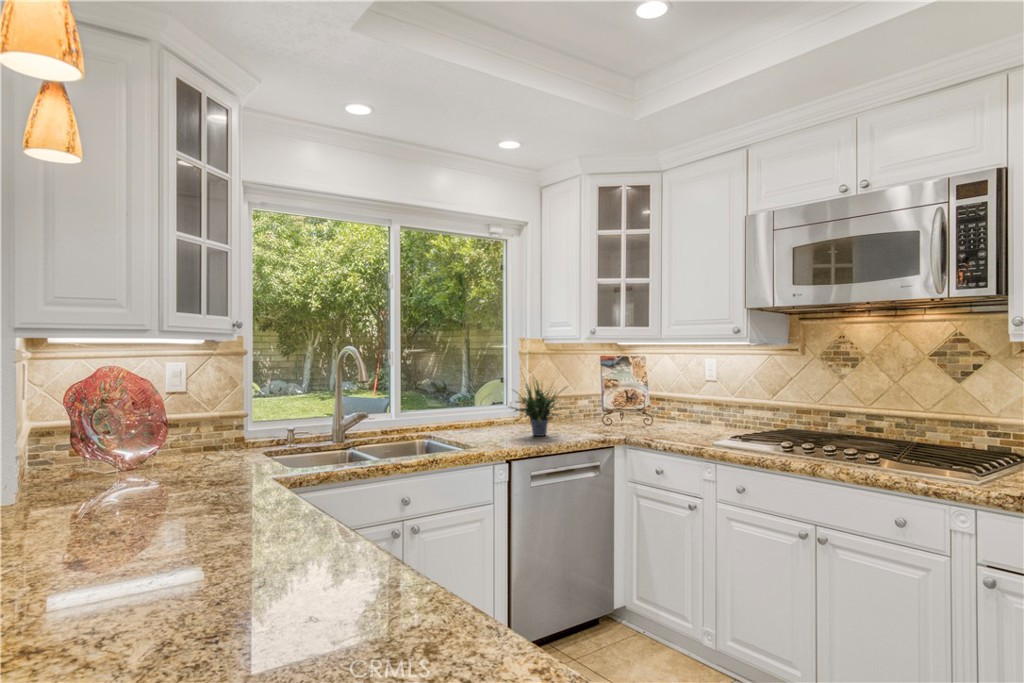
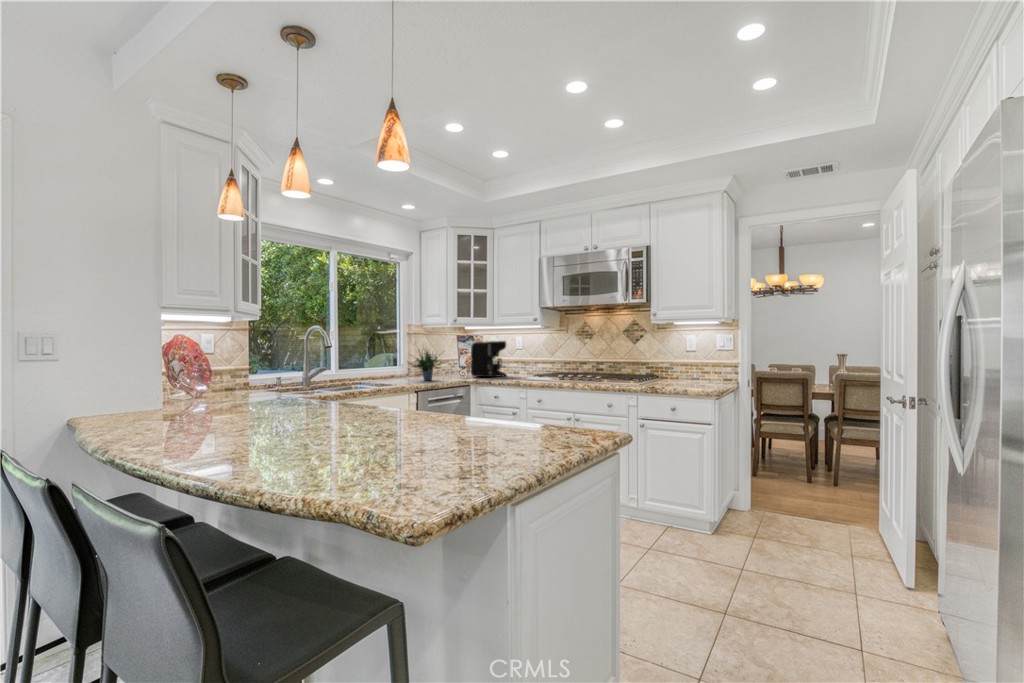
coffee maker: none [617,368,682,435] -> present [471,341,506,377]

